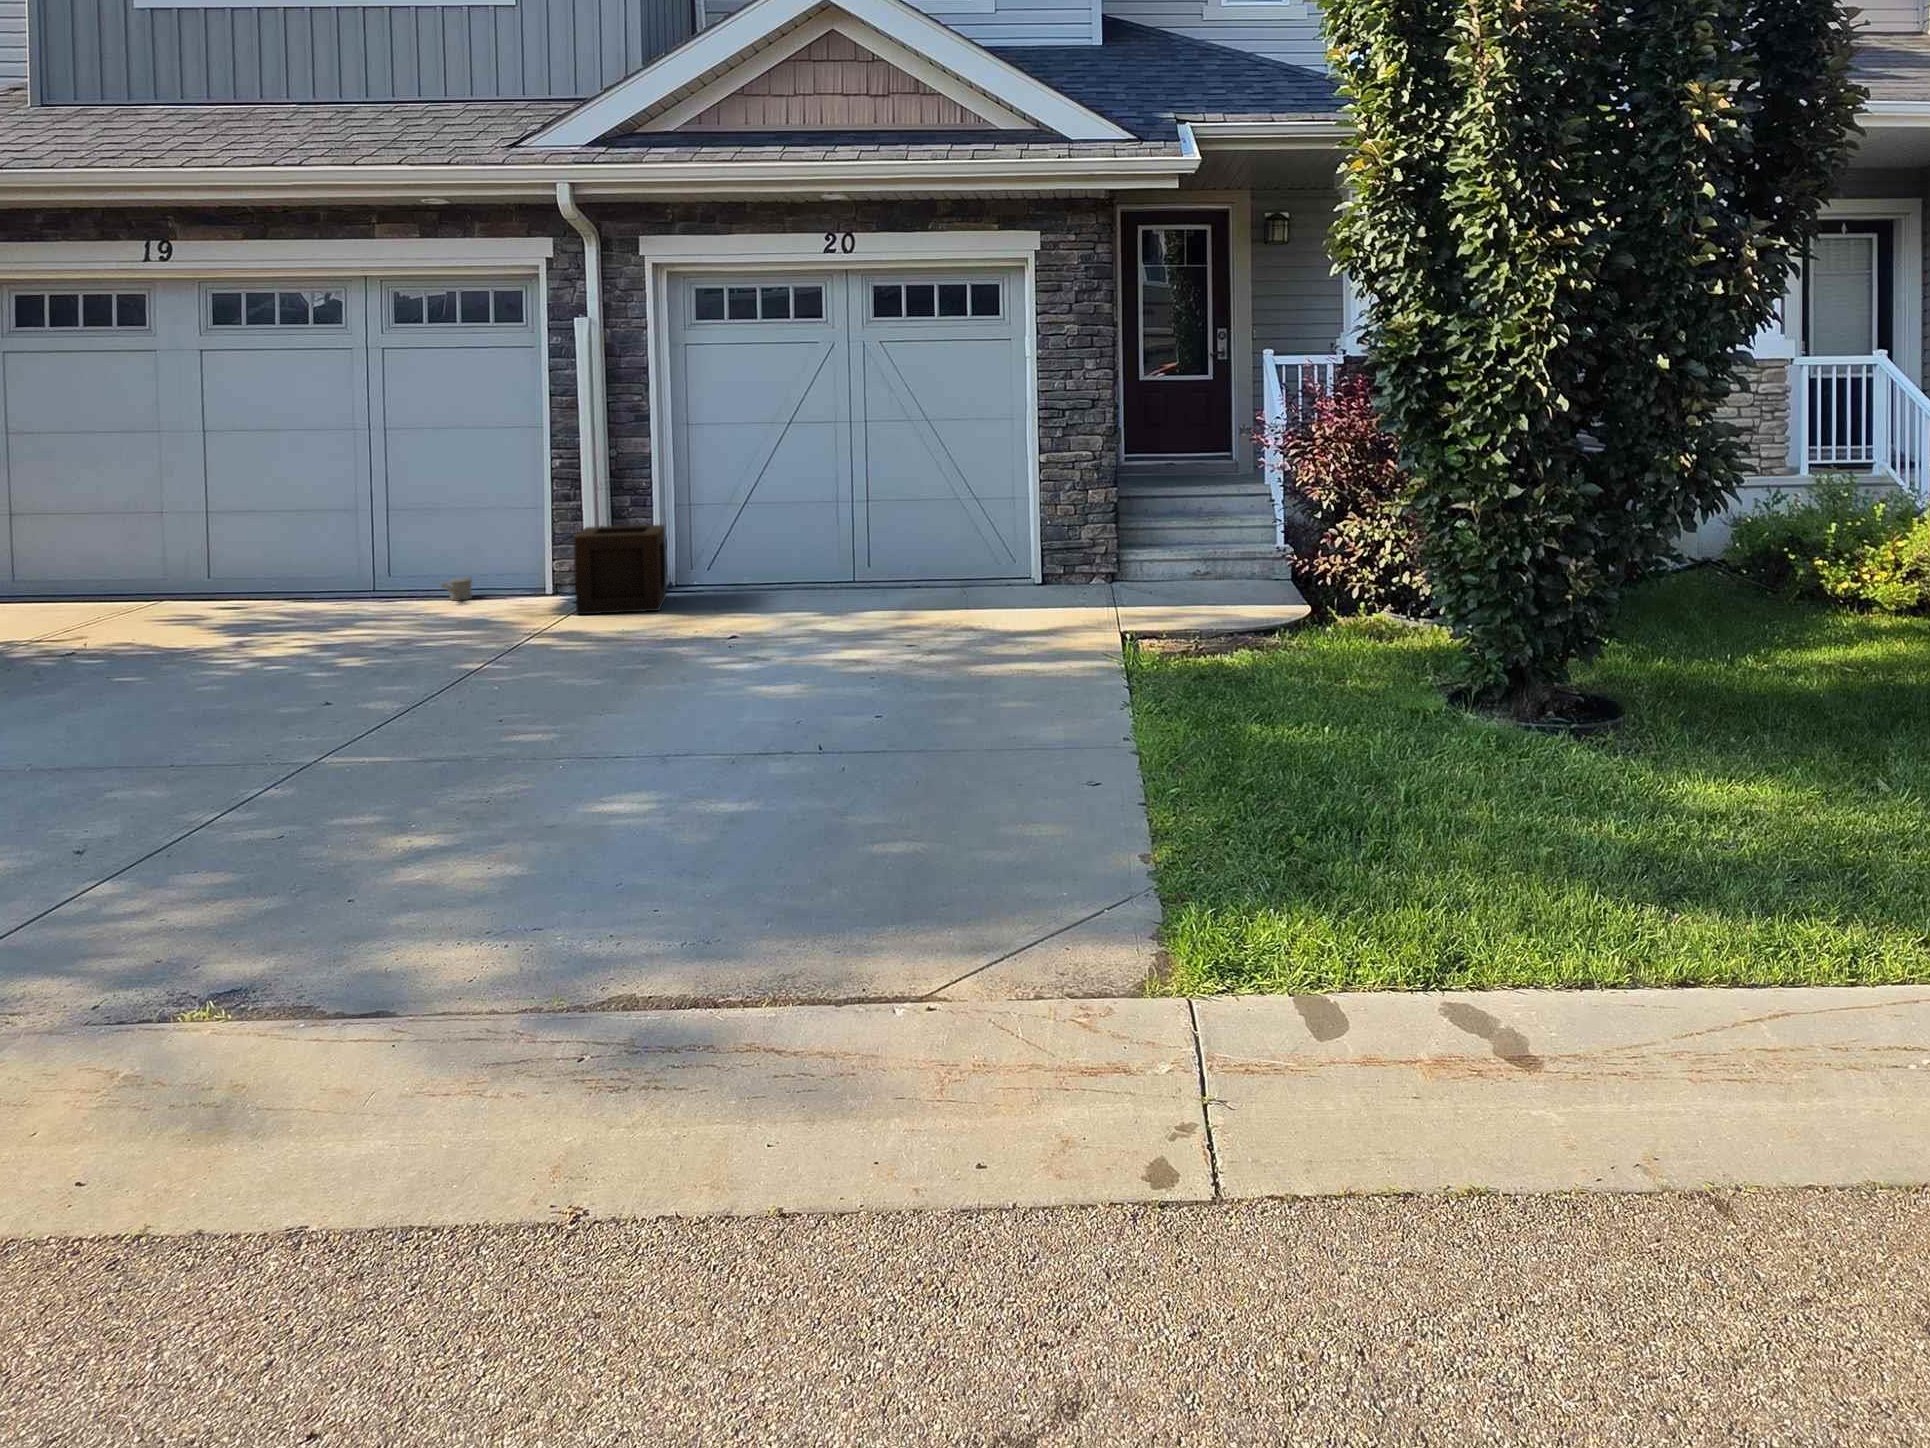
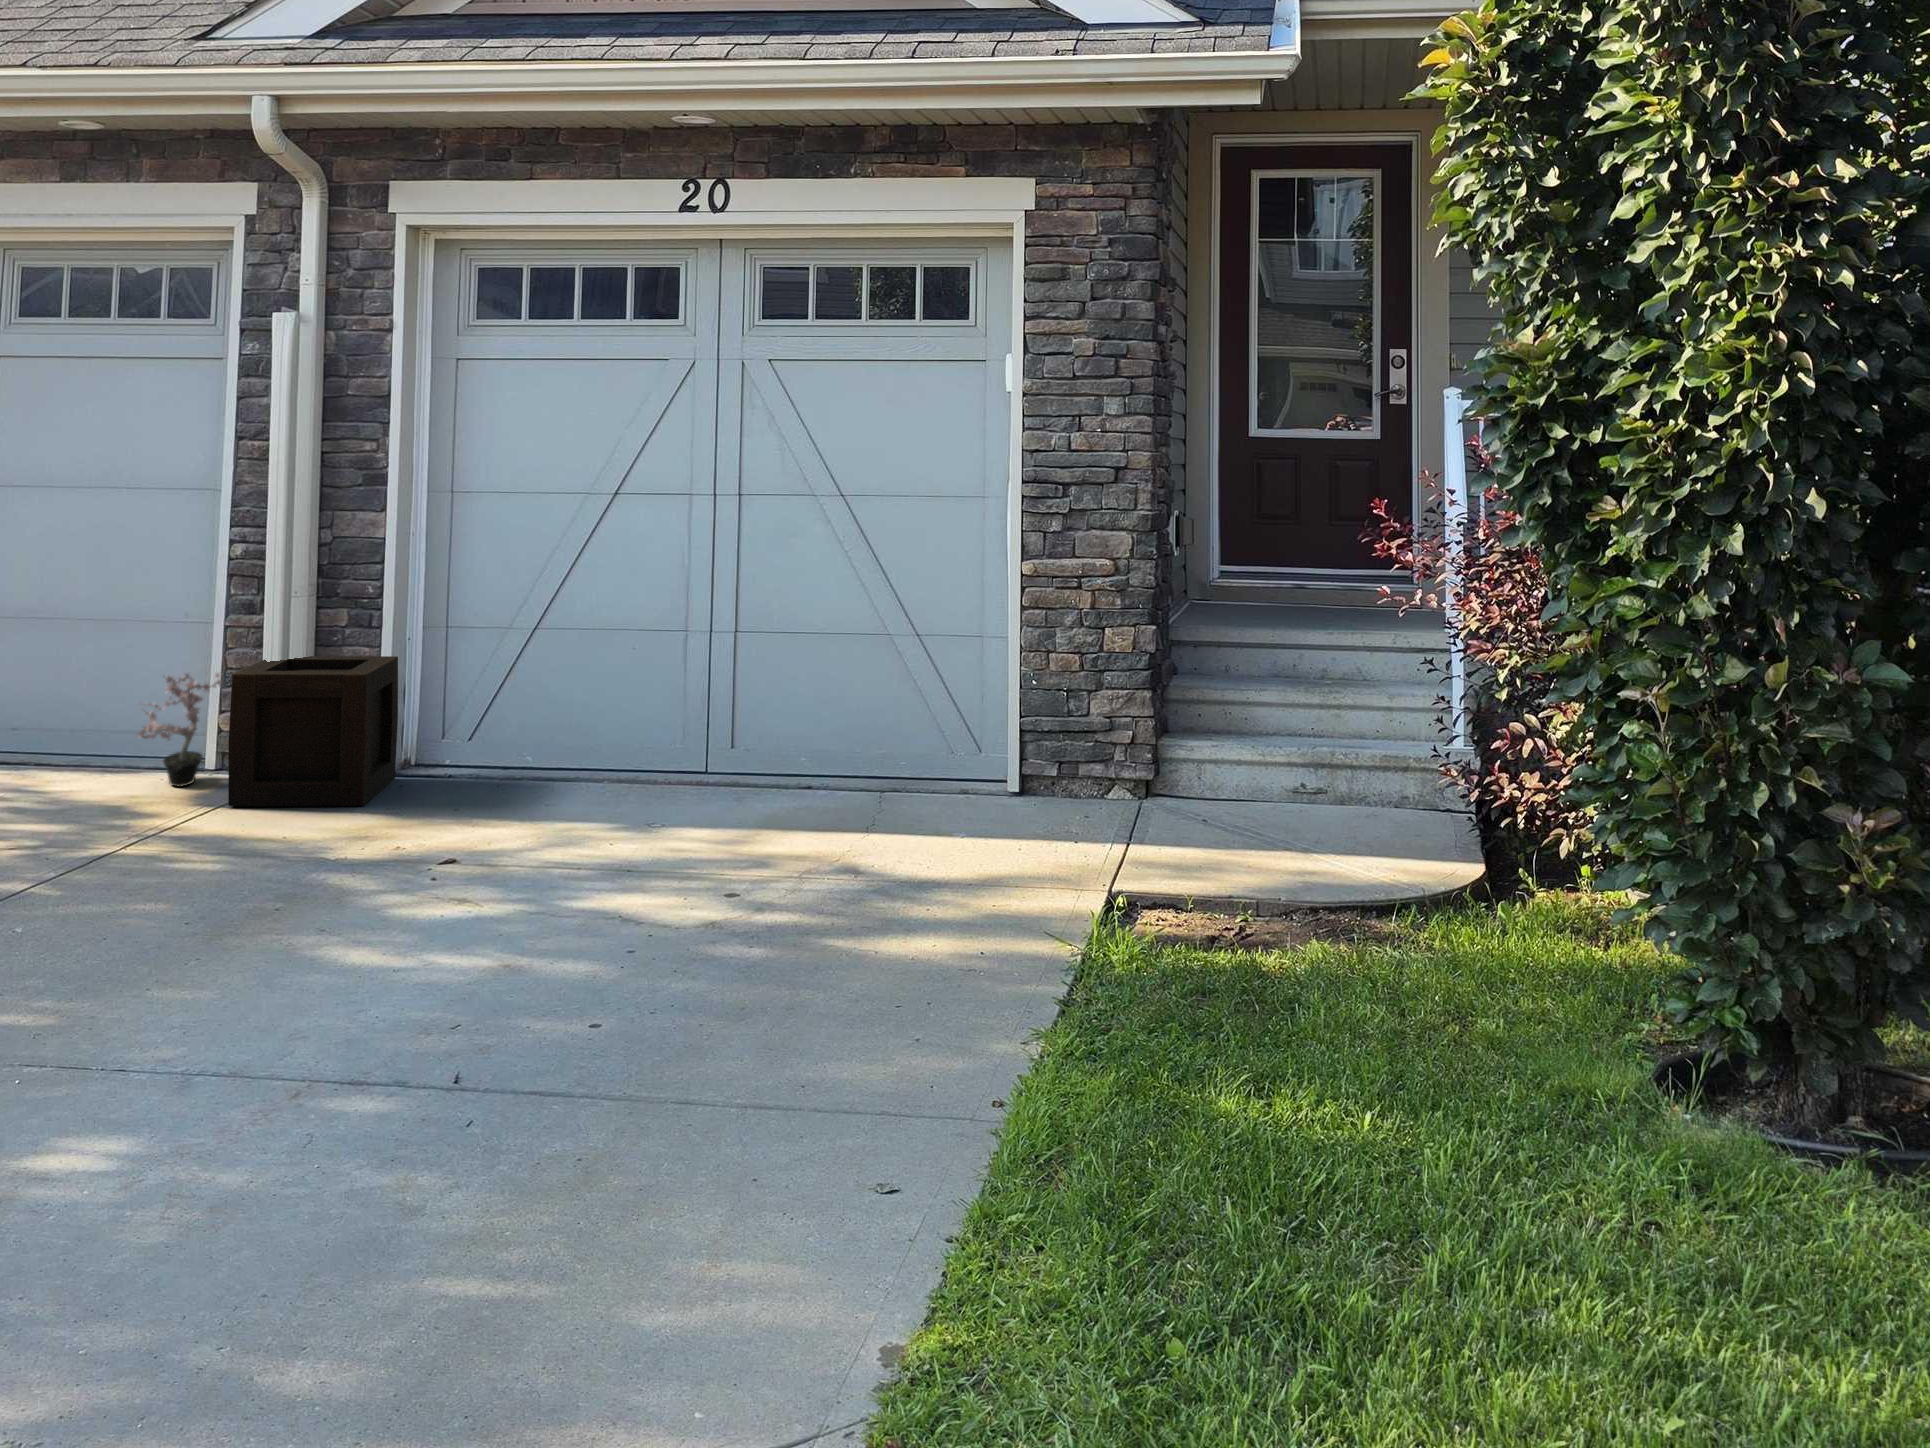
potted plant: none [501,535,561,606] -> present [138,673,222,787]
watering can: present [441,577,472,600] -> none [39,731,100,771]

